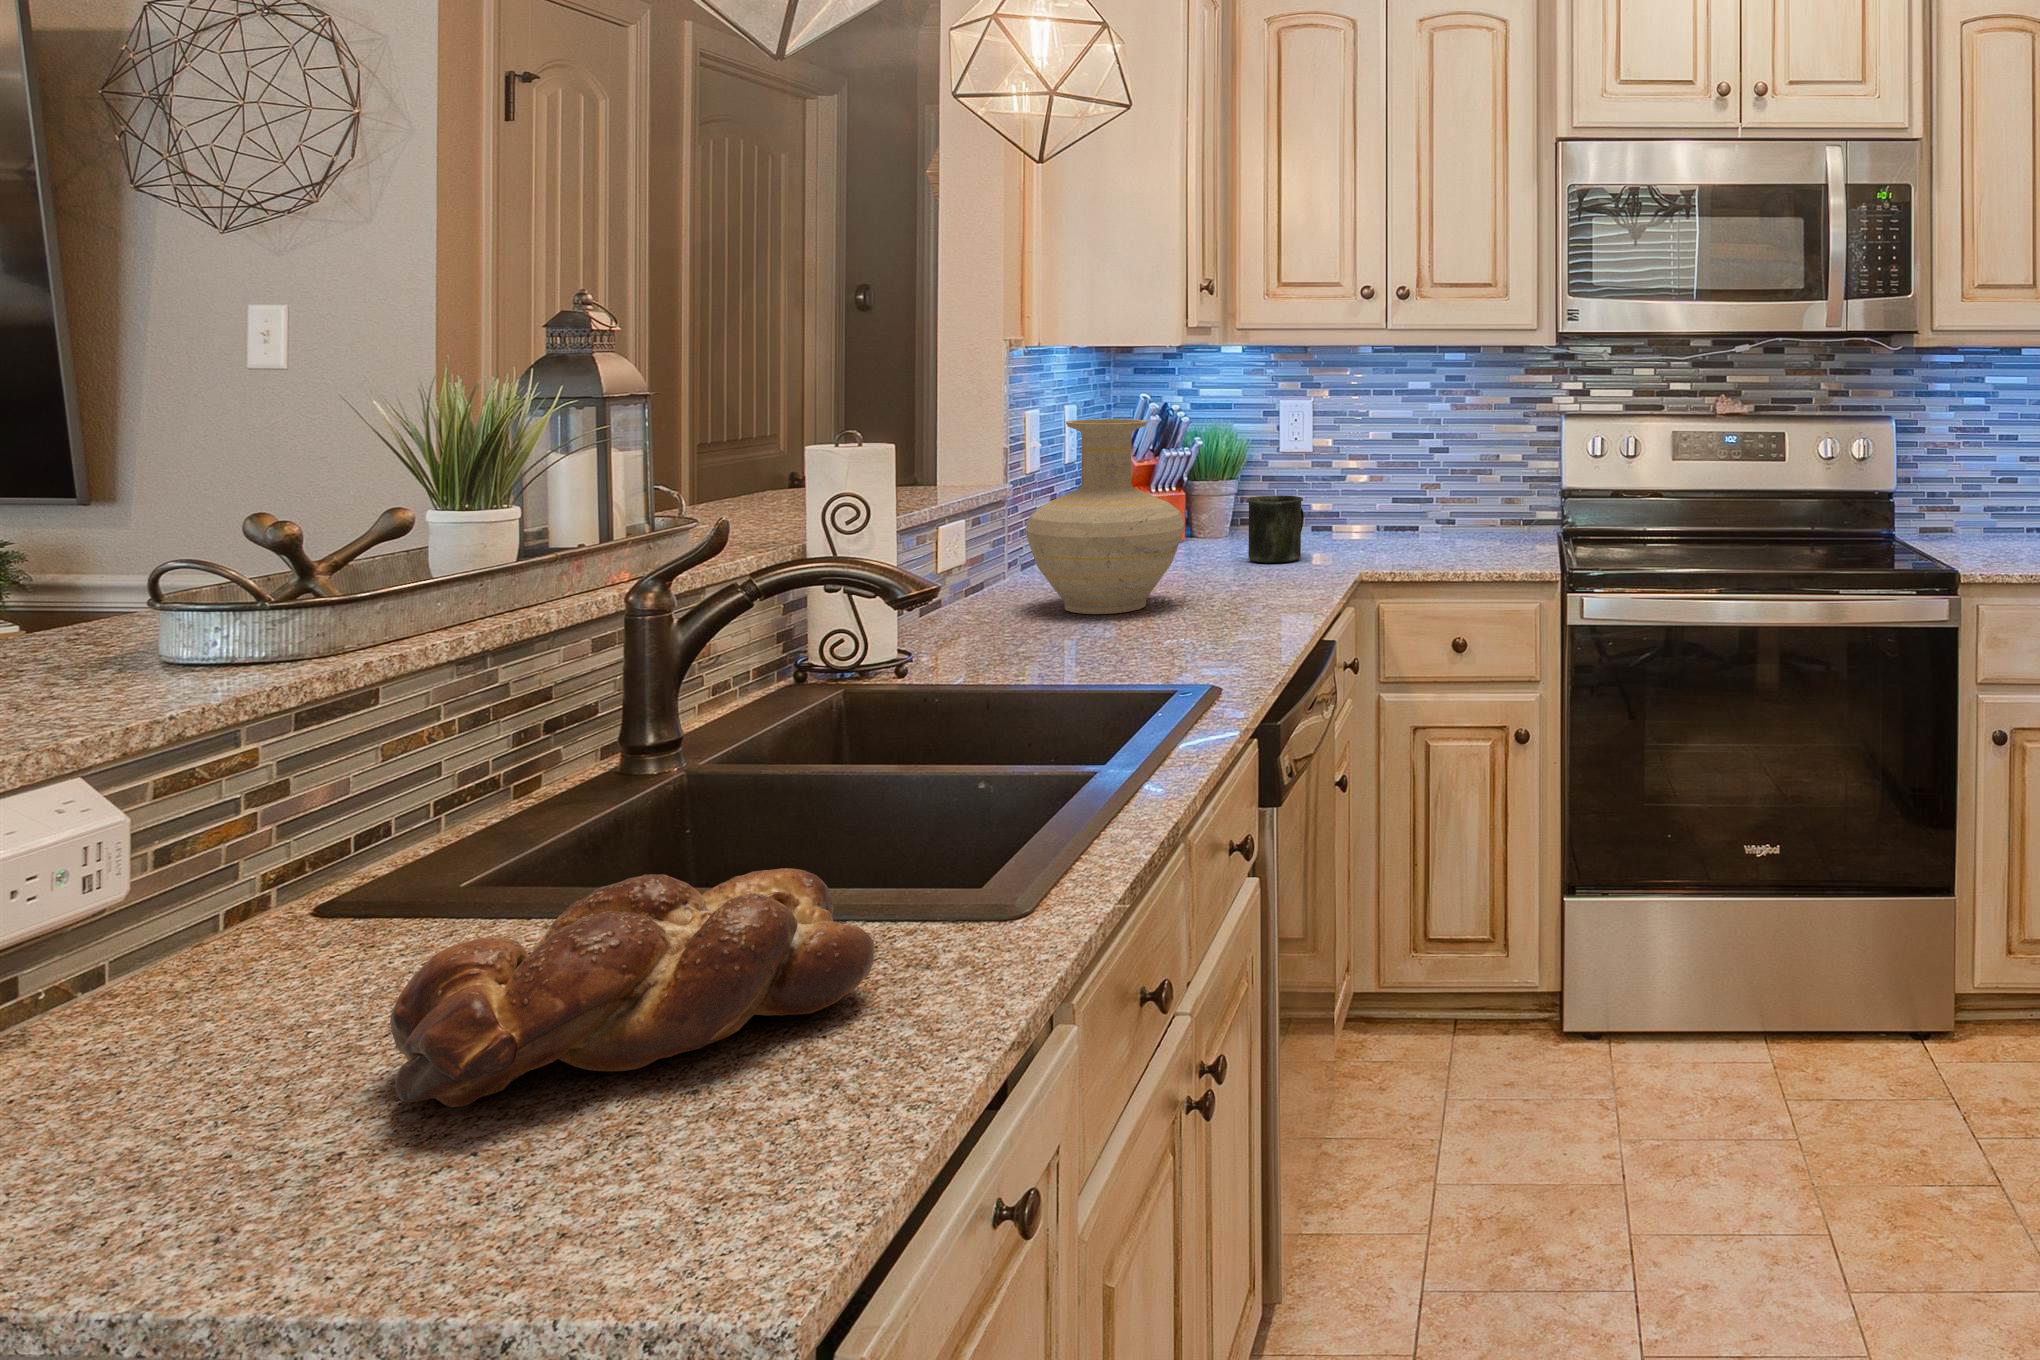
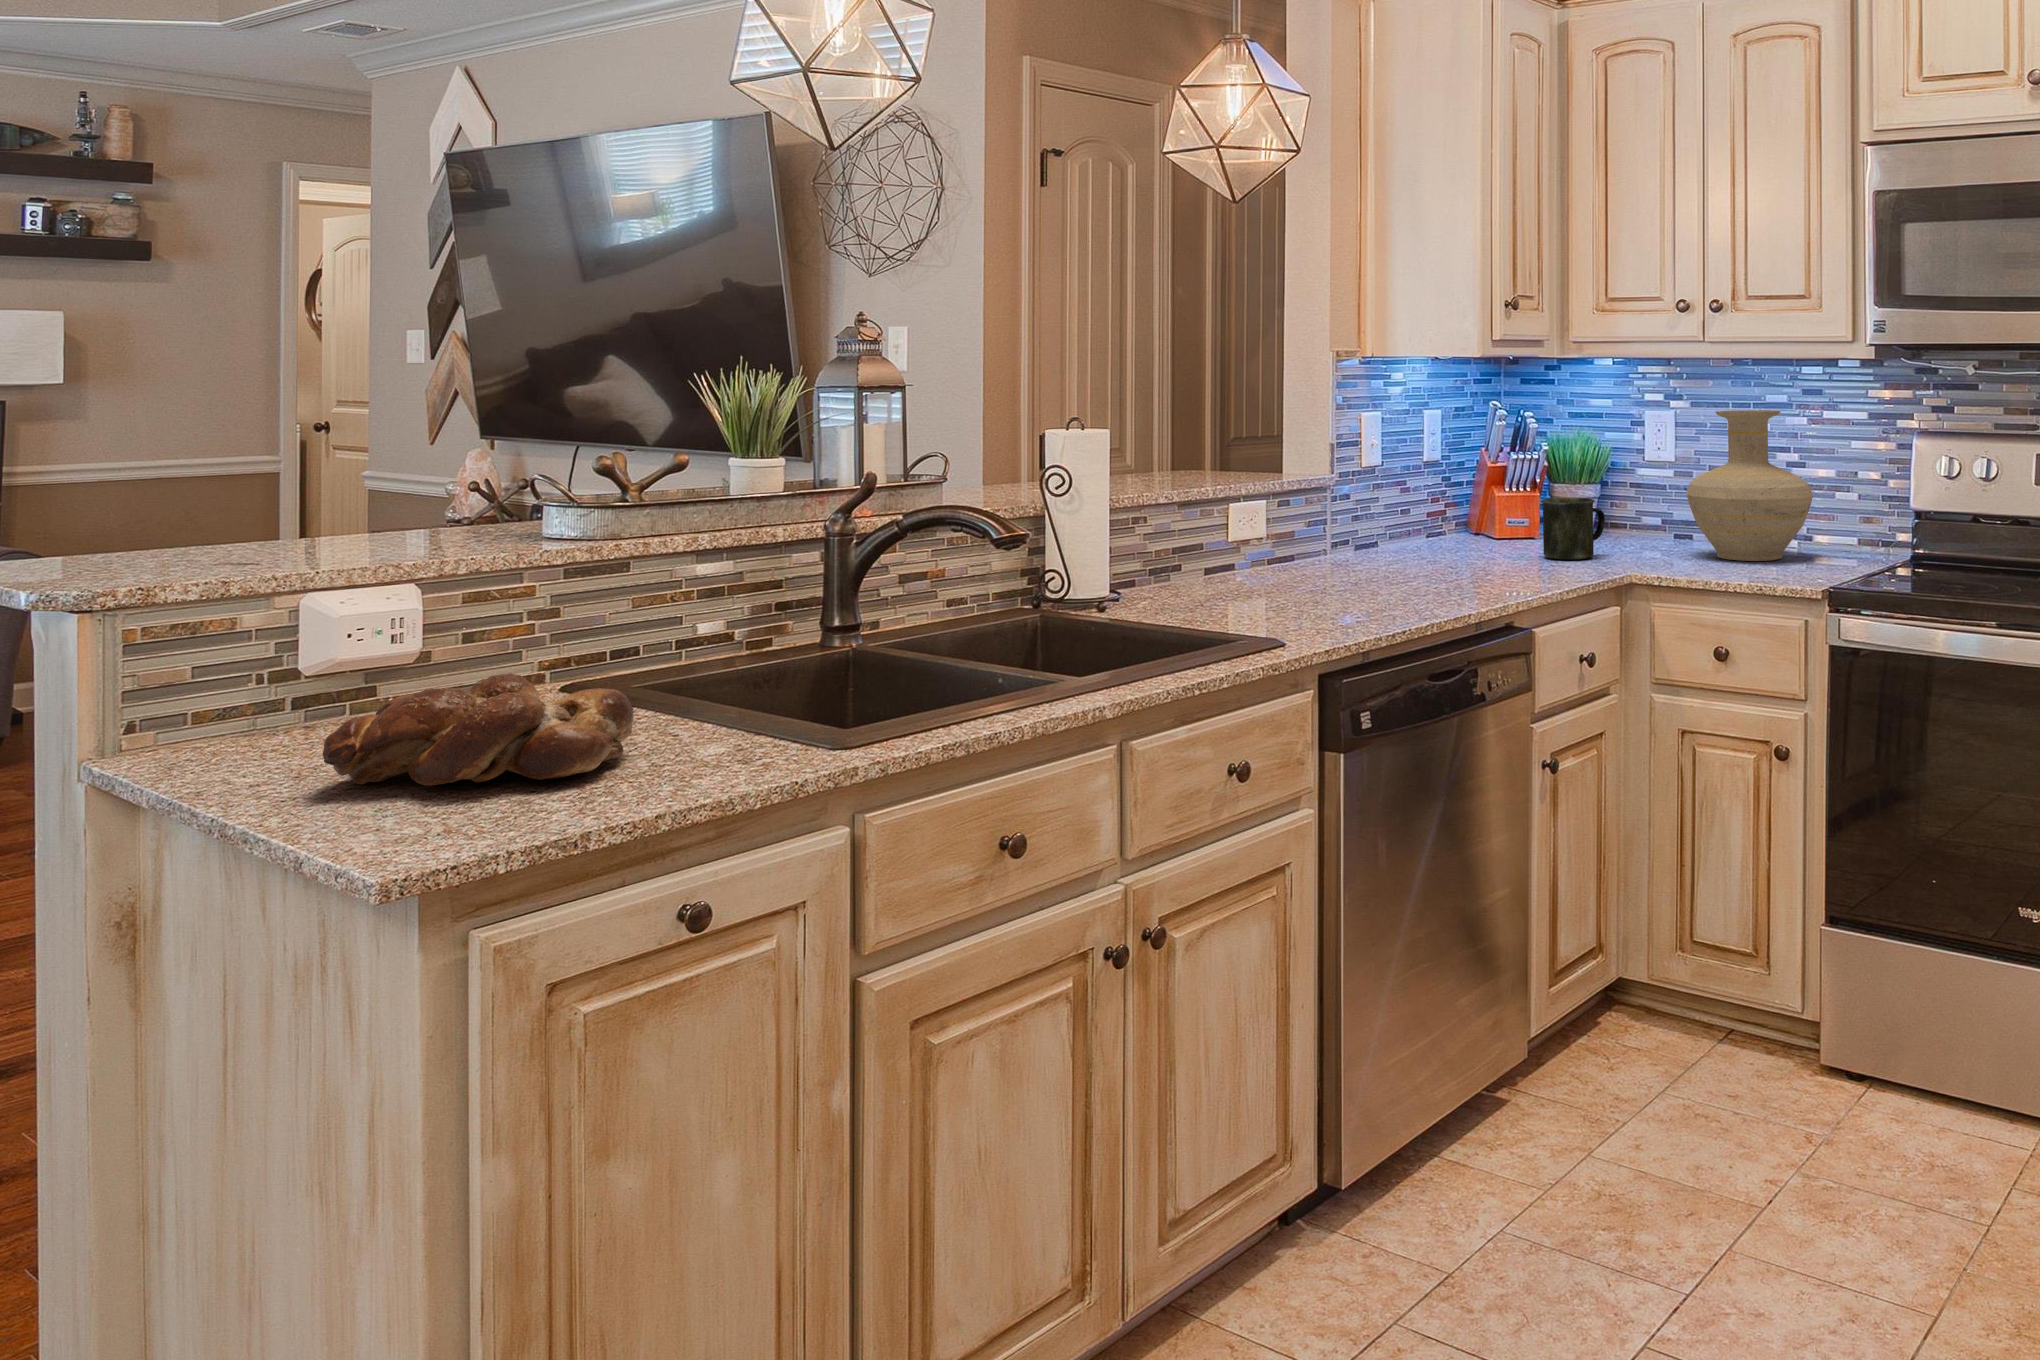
vase: present [1025,419,1184,614] -> present [1686,410,1813,561]

